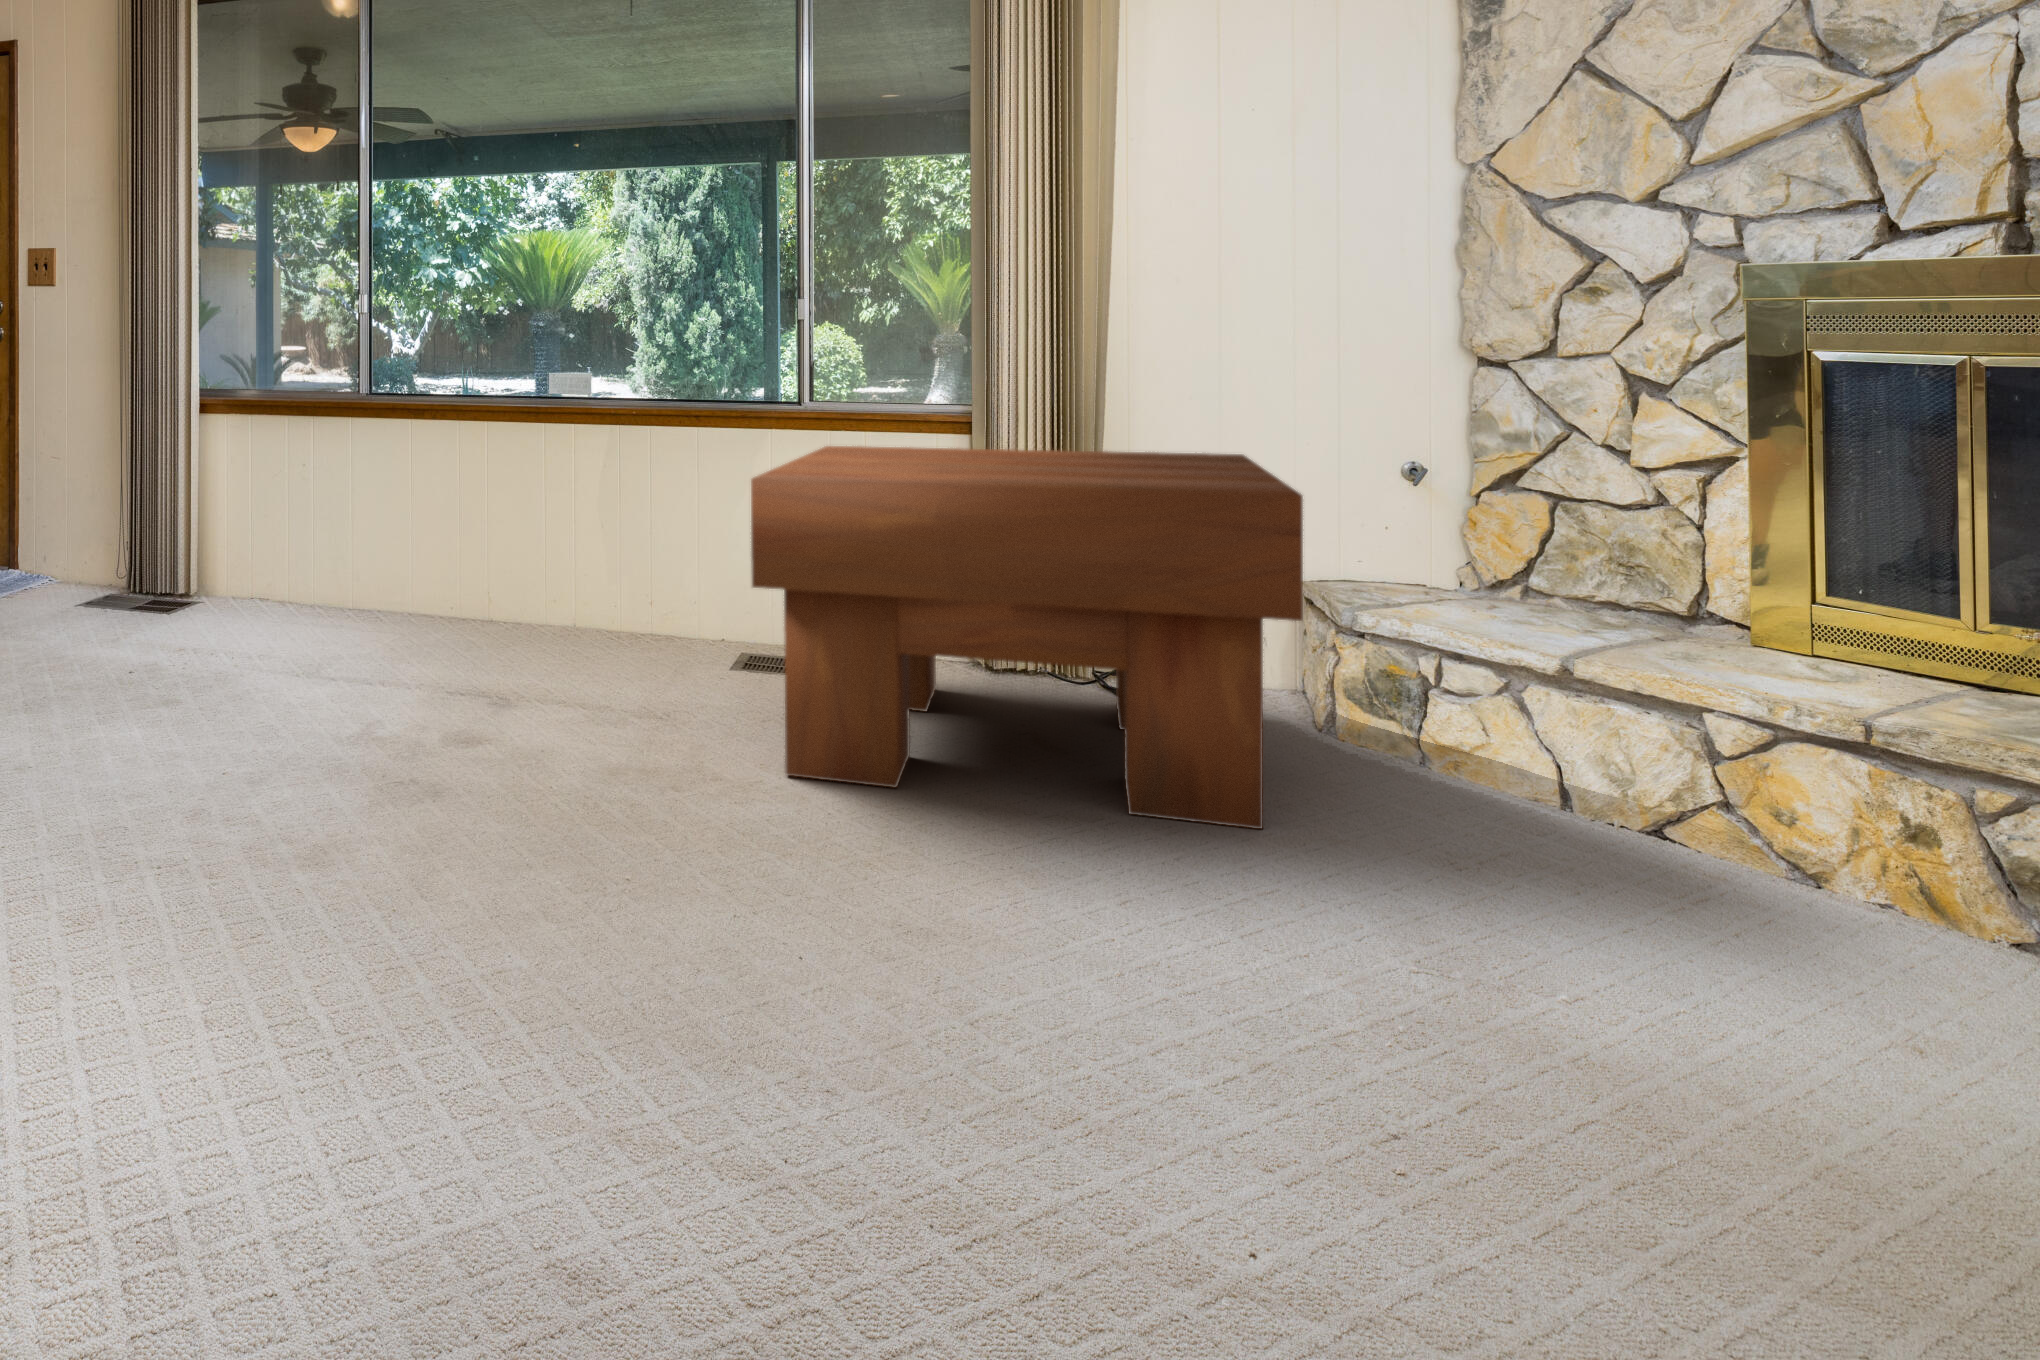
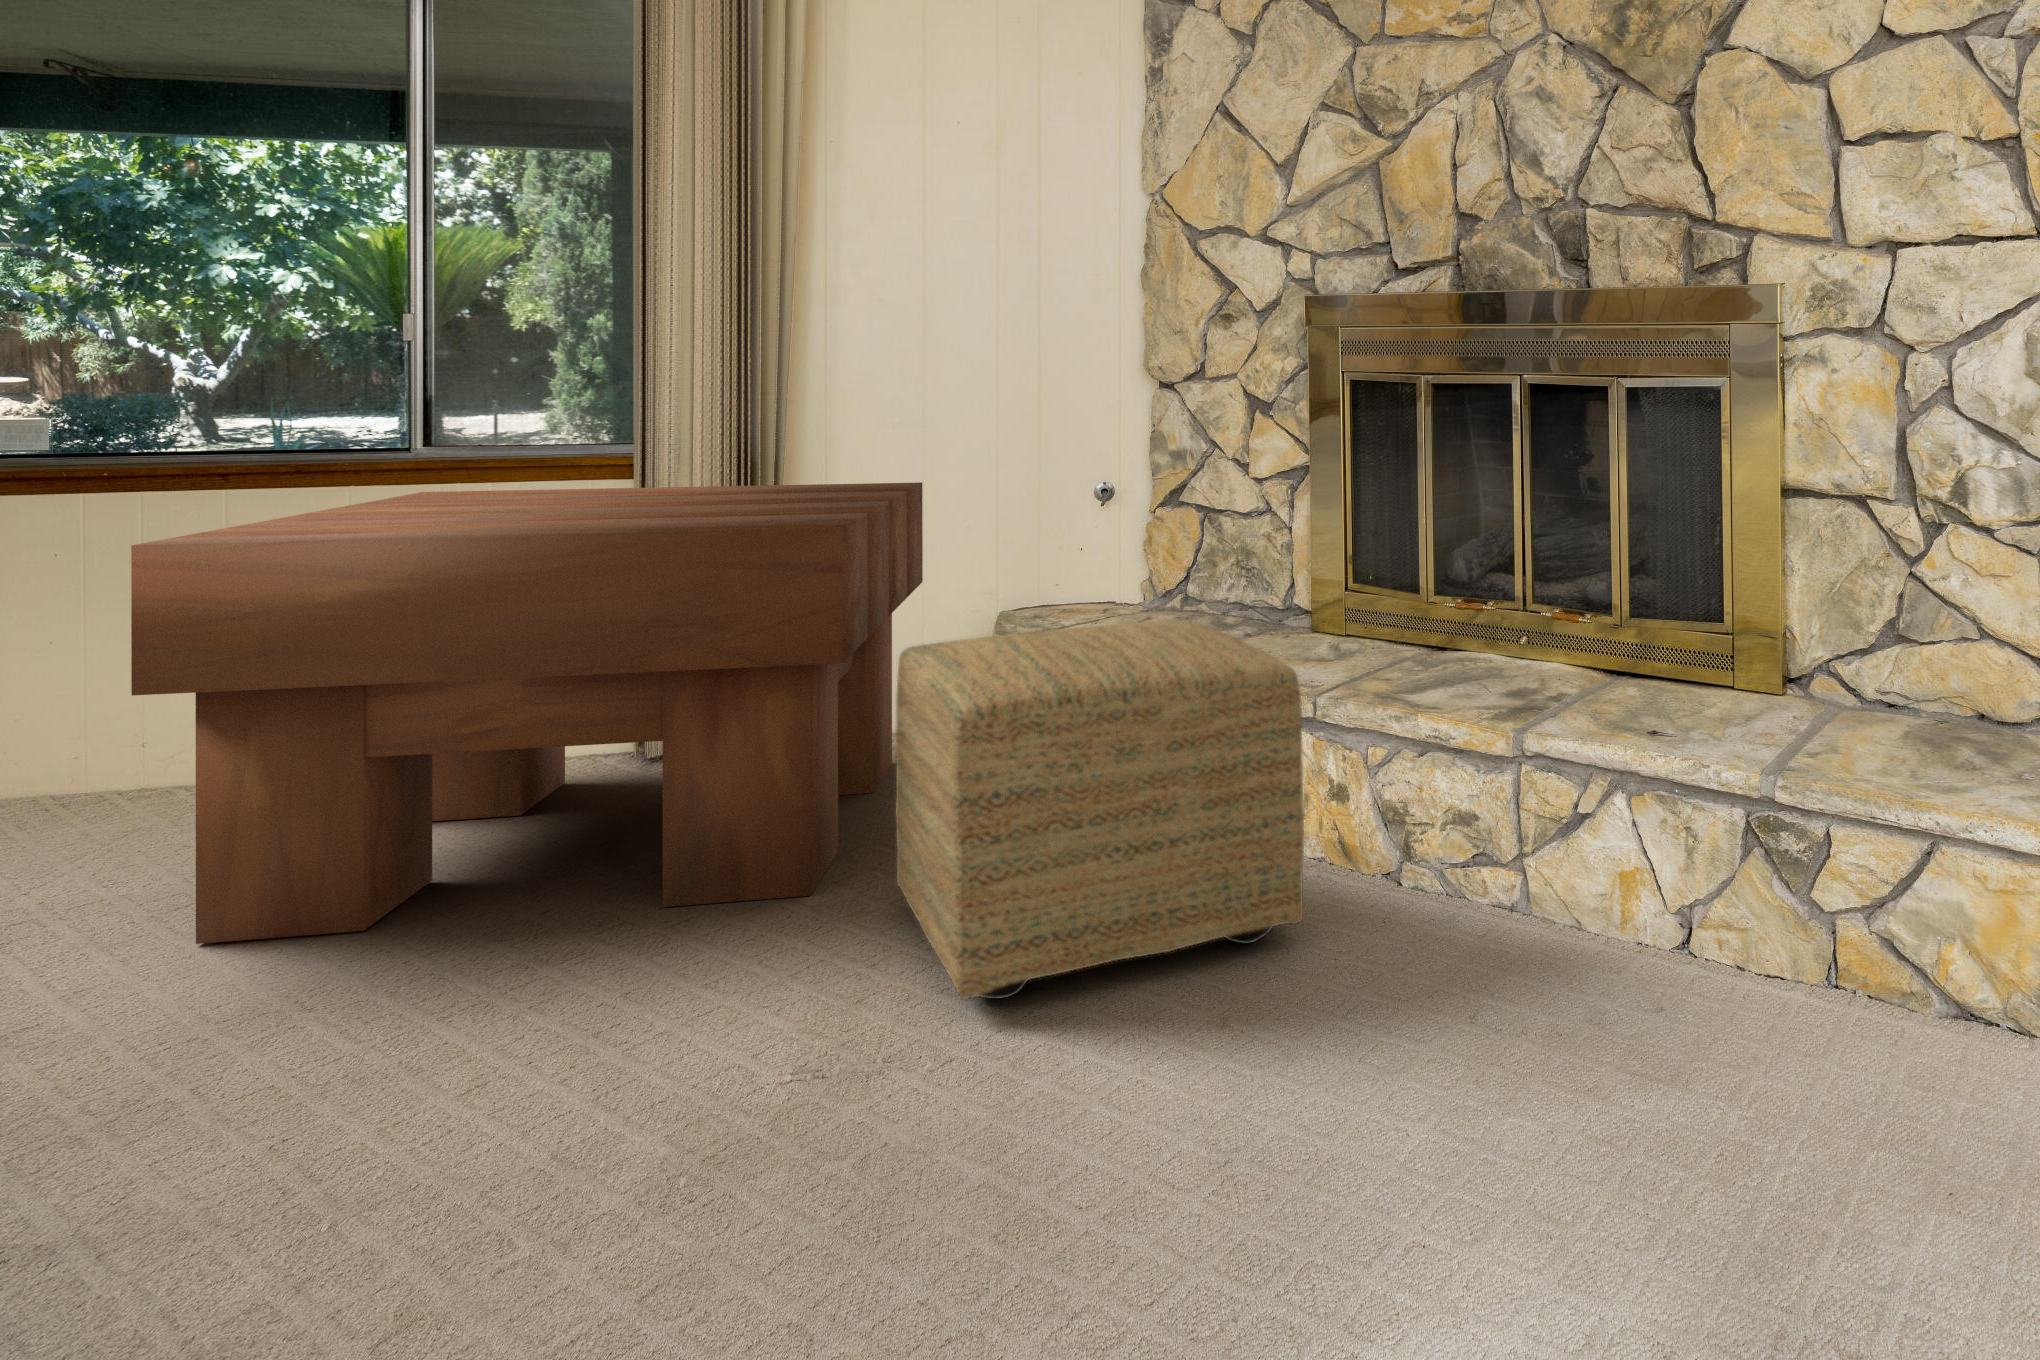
ottoman: none [1368,612,1964,986] -> present [896,620,1304,999]

